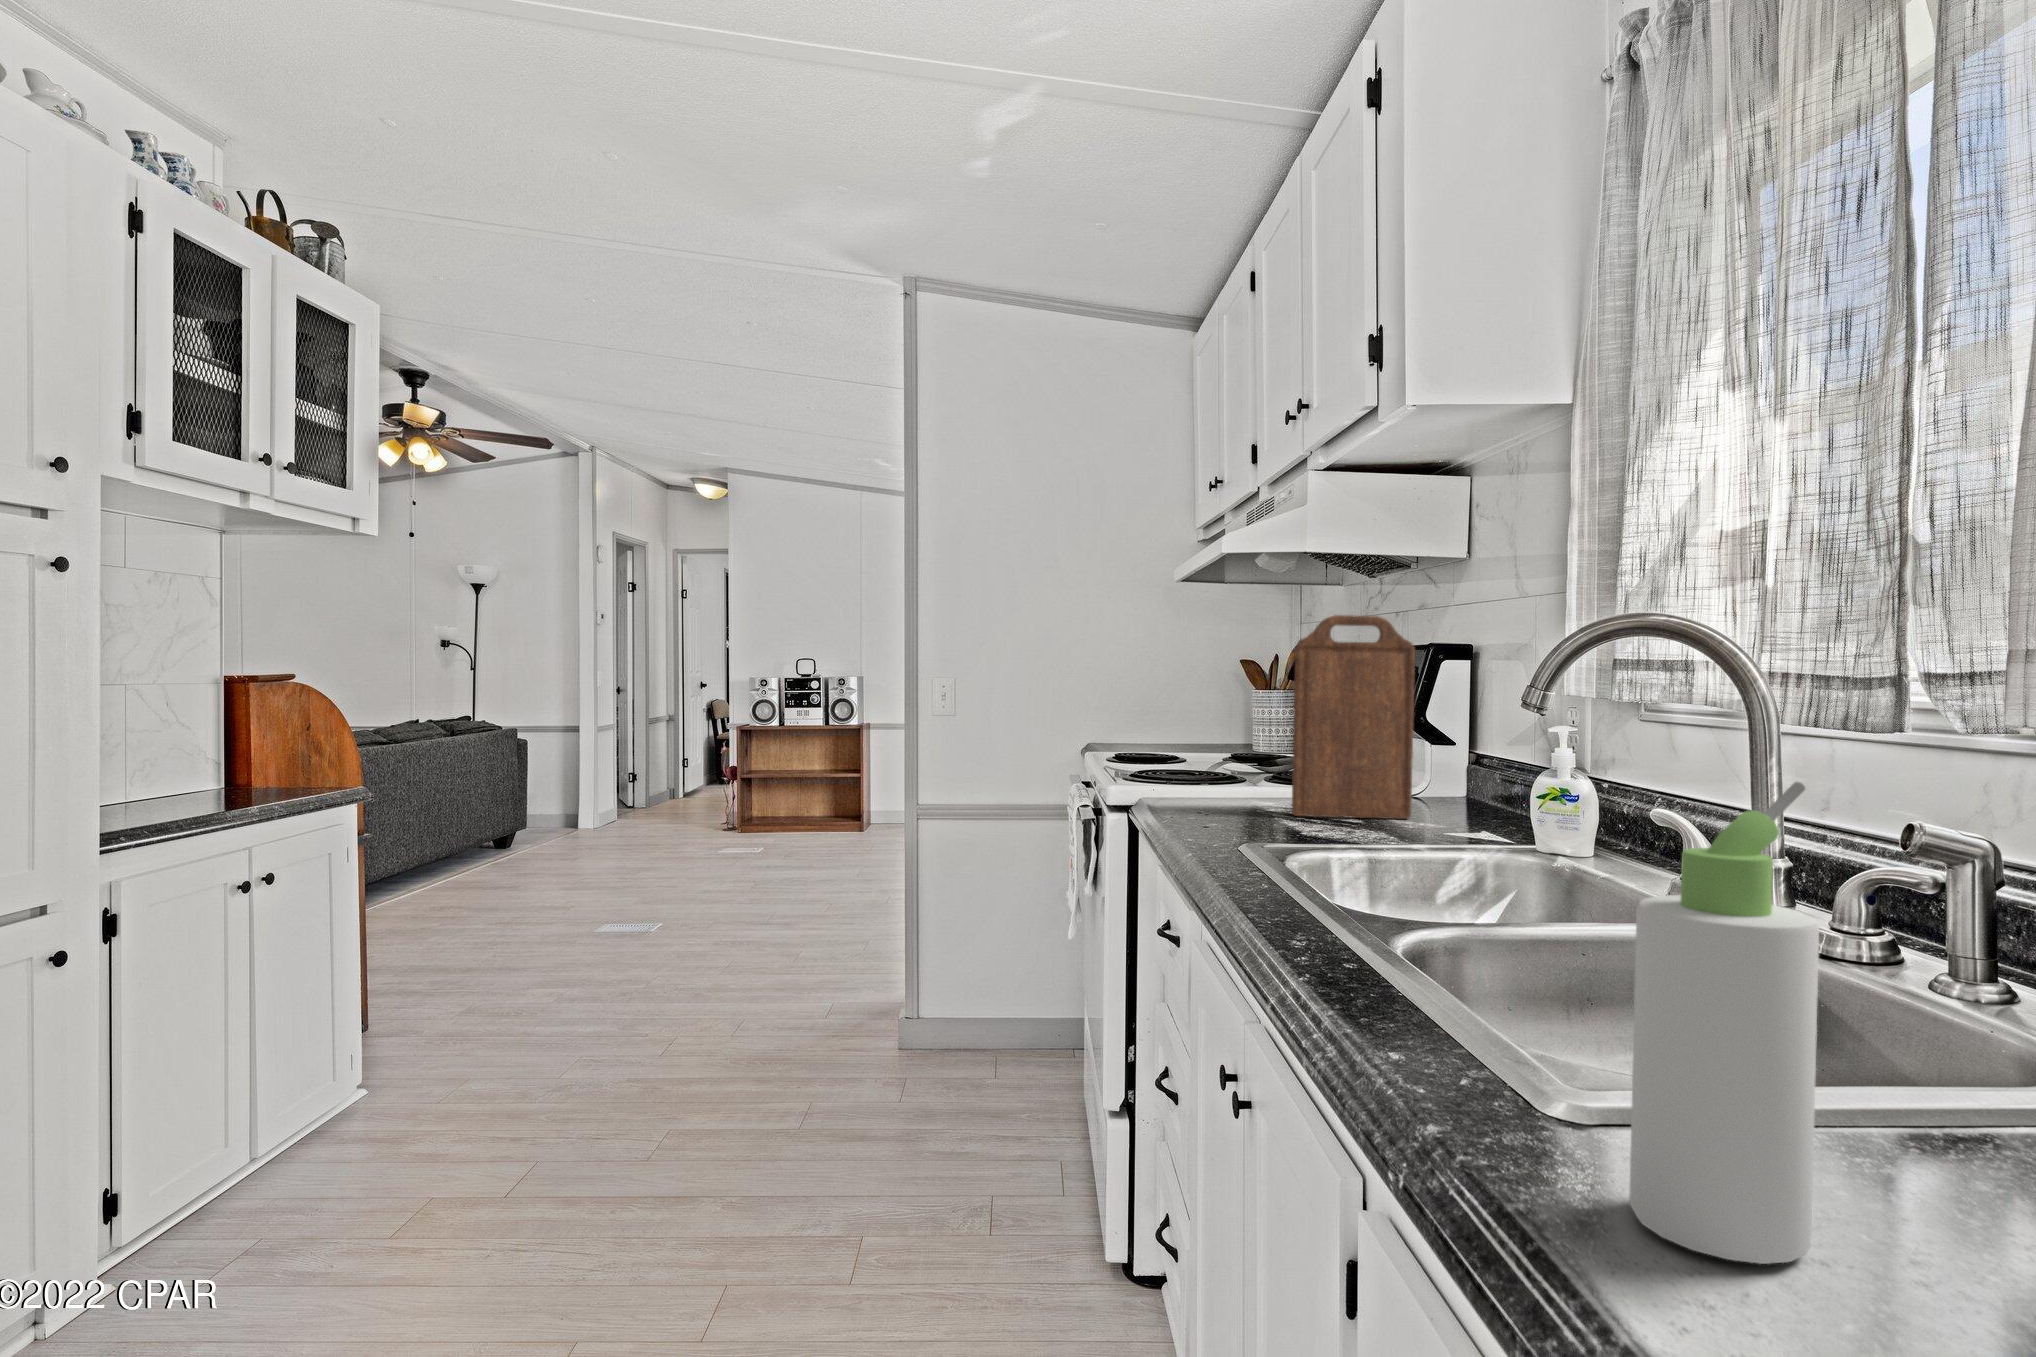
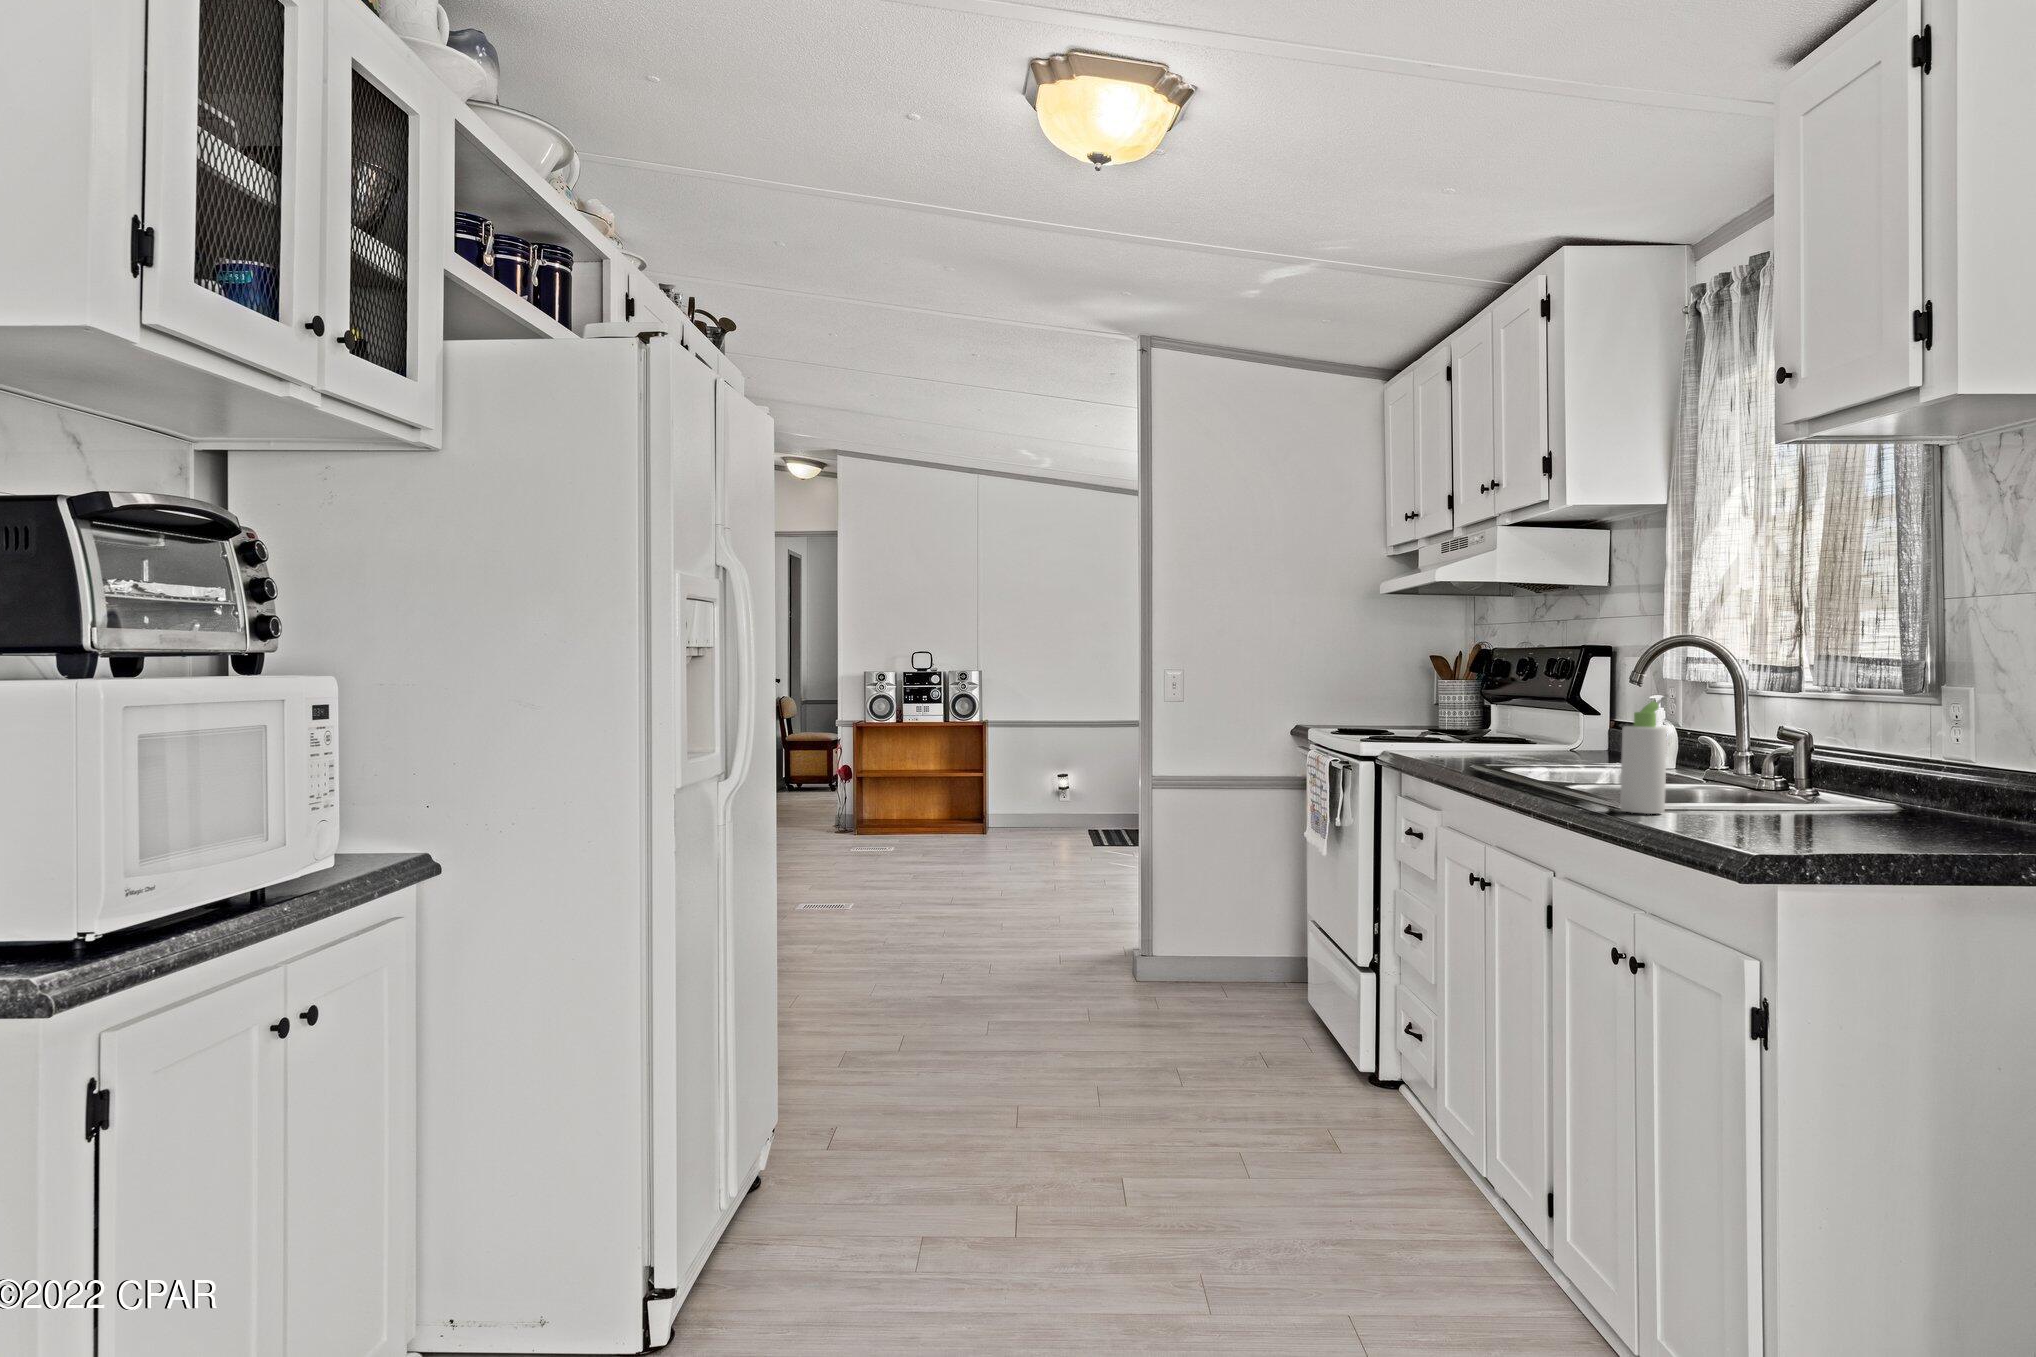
cutting board: present [1292,615,1415,819] -> none [1492,629,1571,758]

